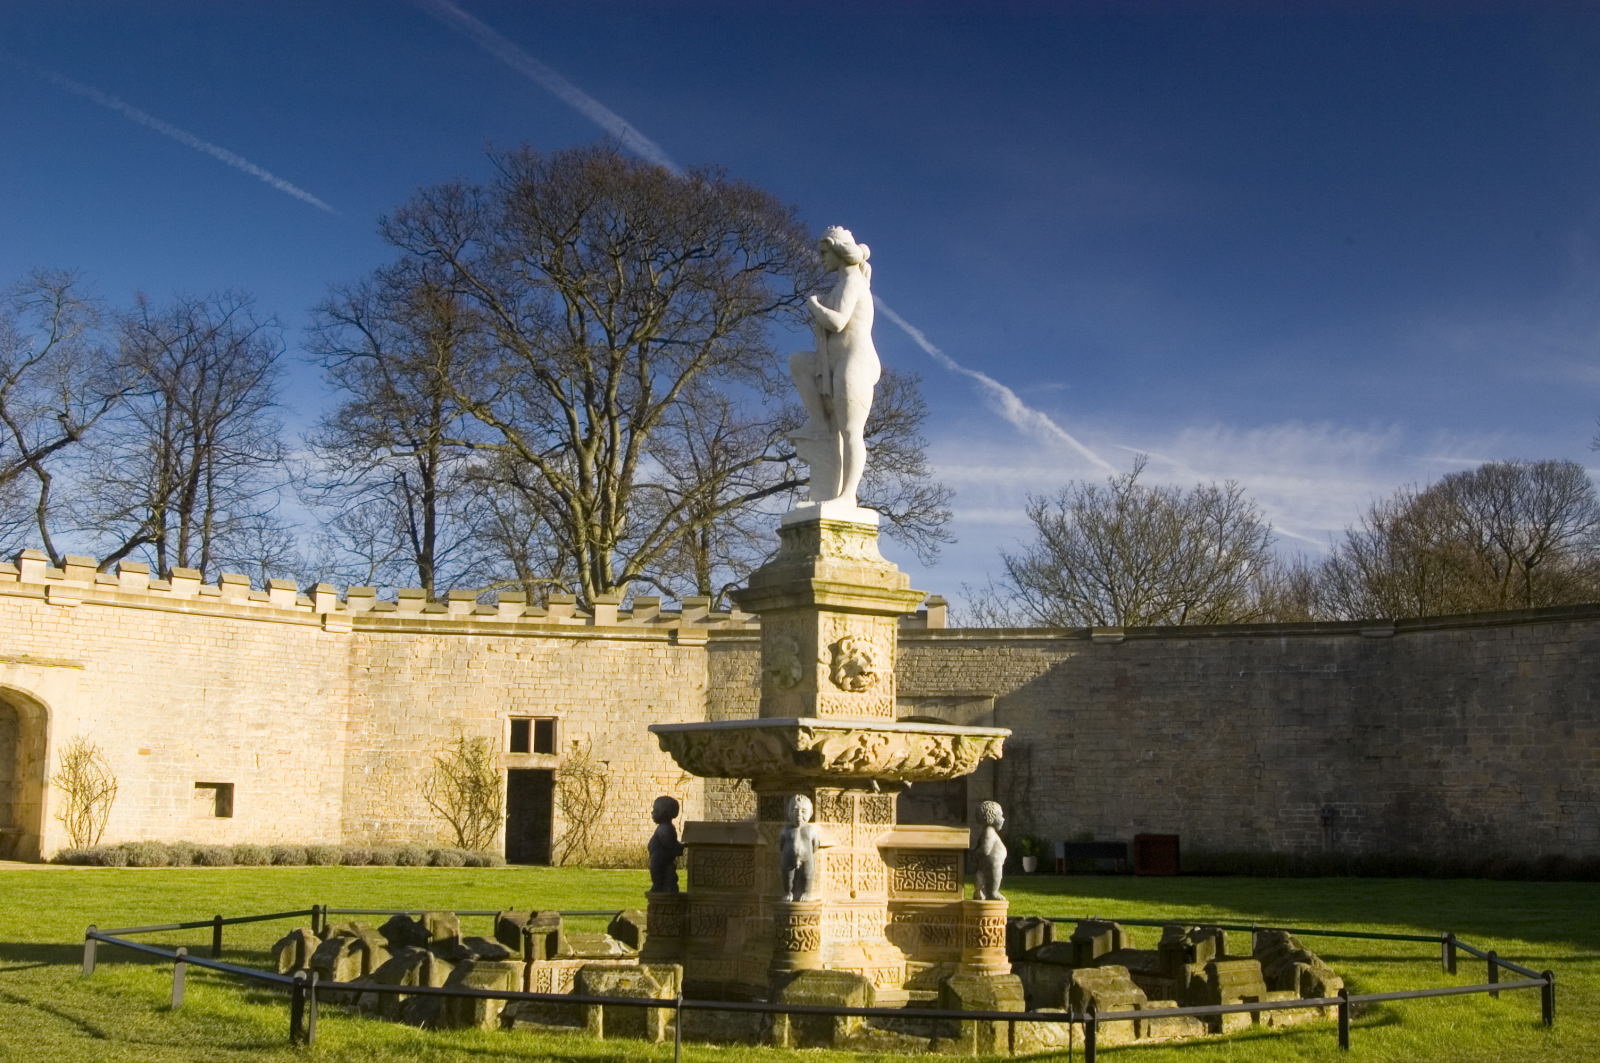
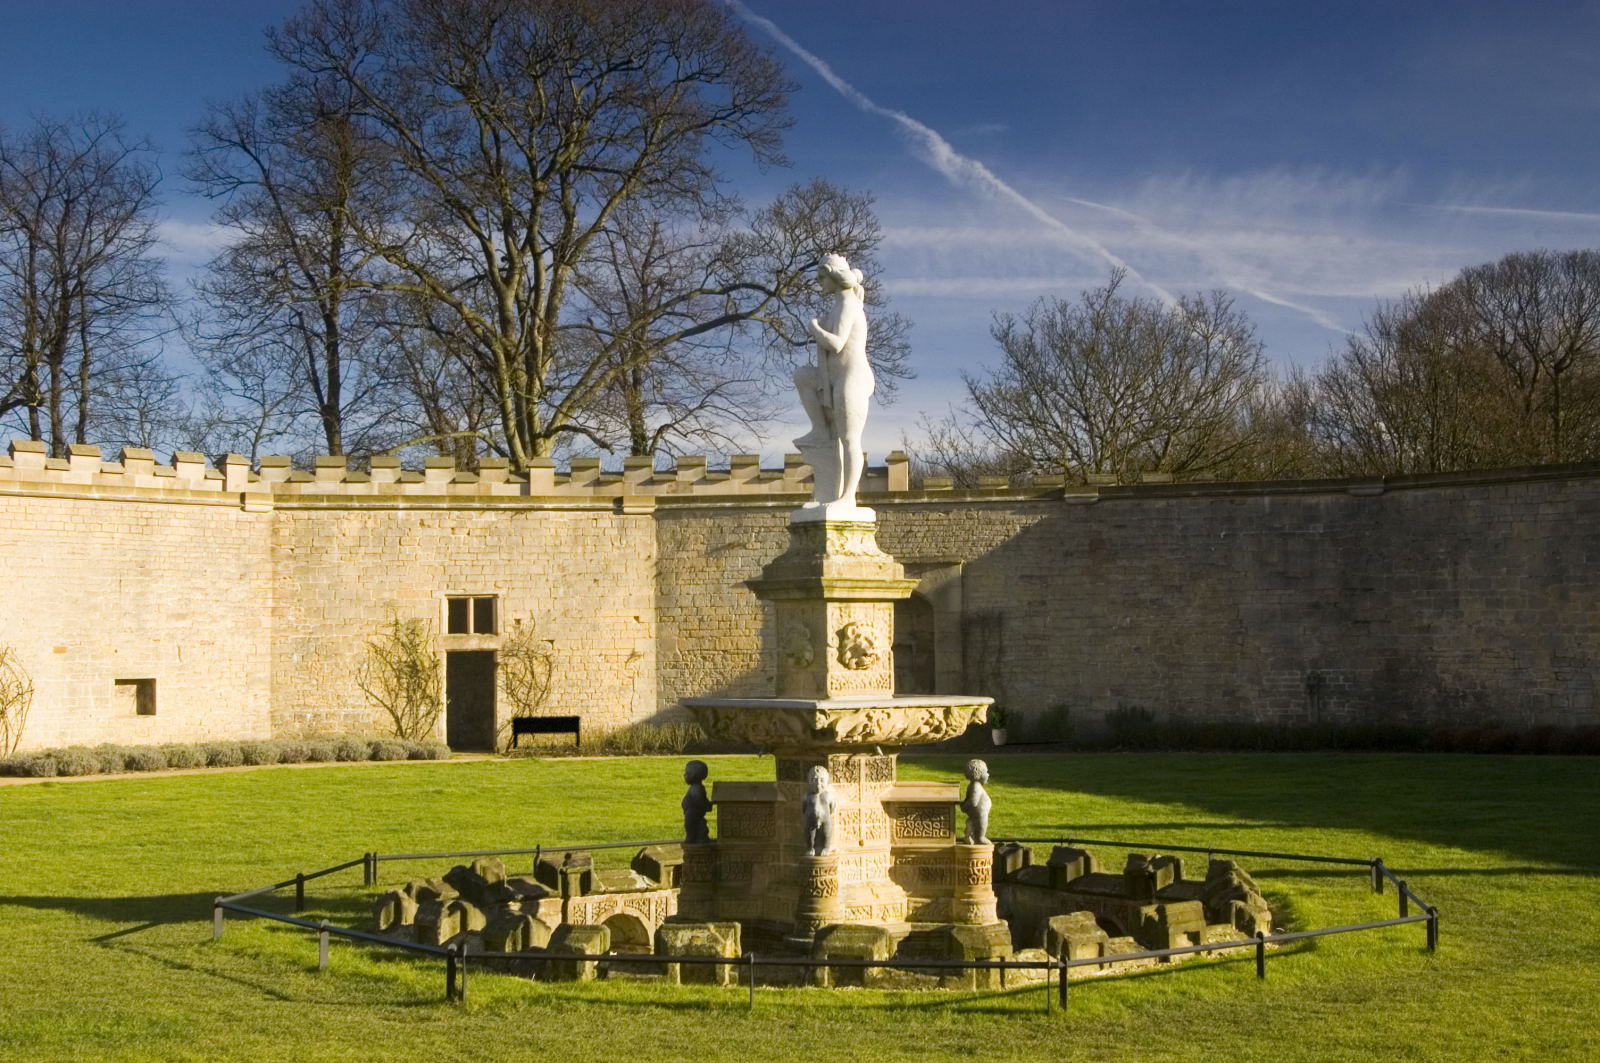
wooden crate: present [1134,833,1180,876] -> none [1106,704,1154,748]
bench: present [1055,841,1128,874] -> present [512,715,581,748]

